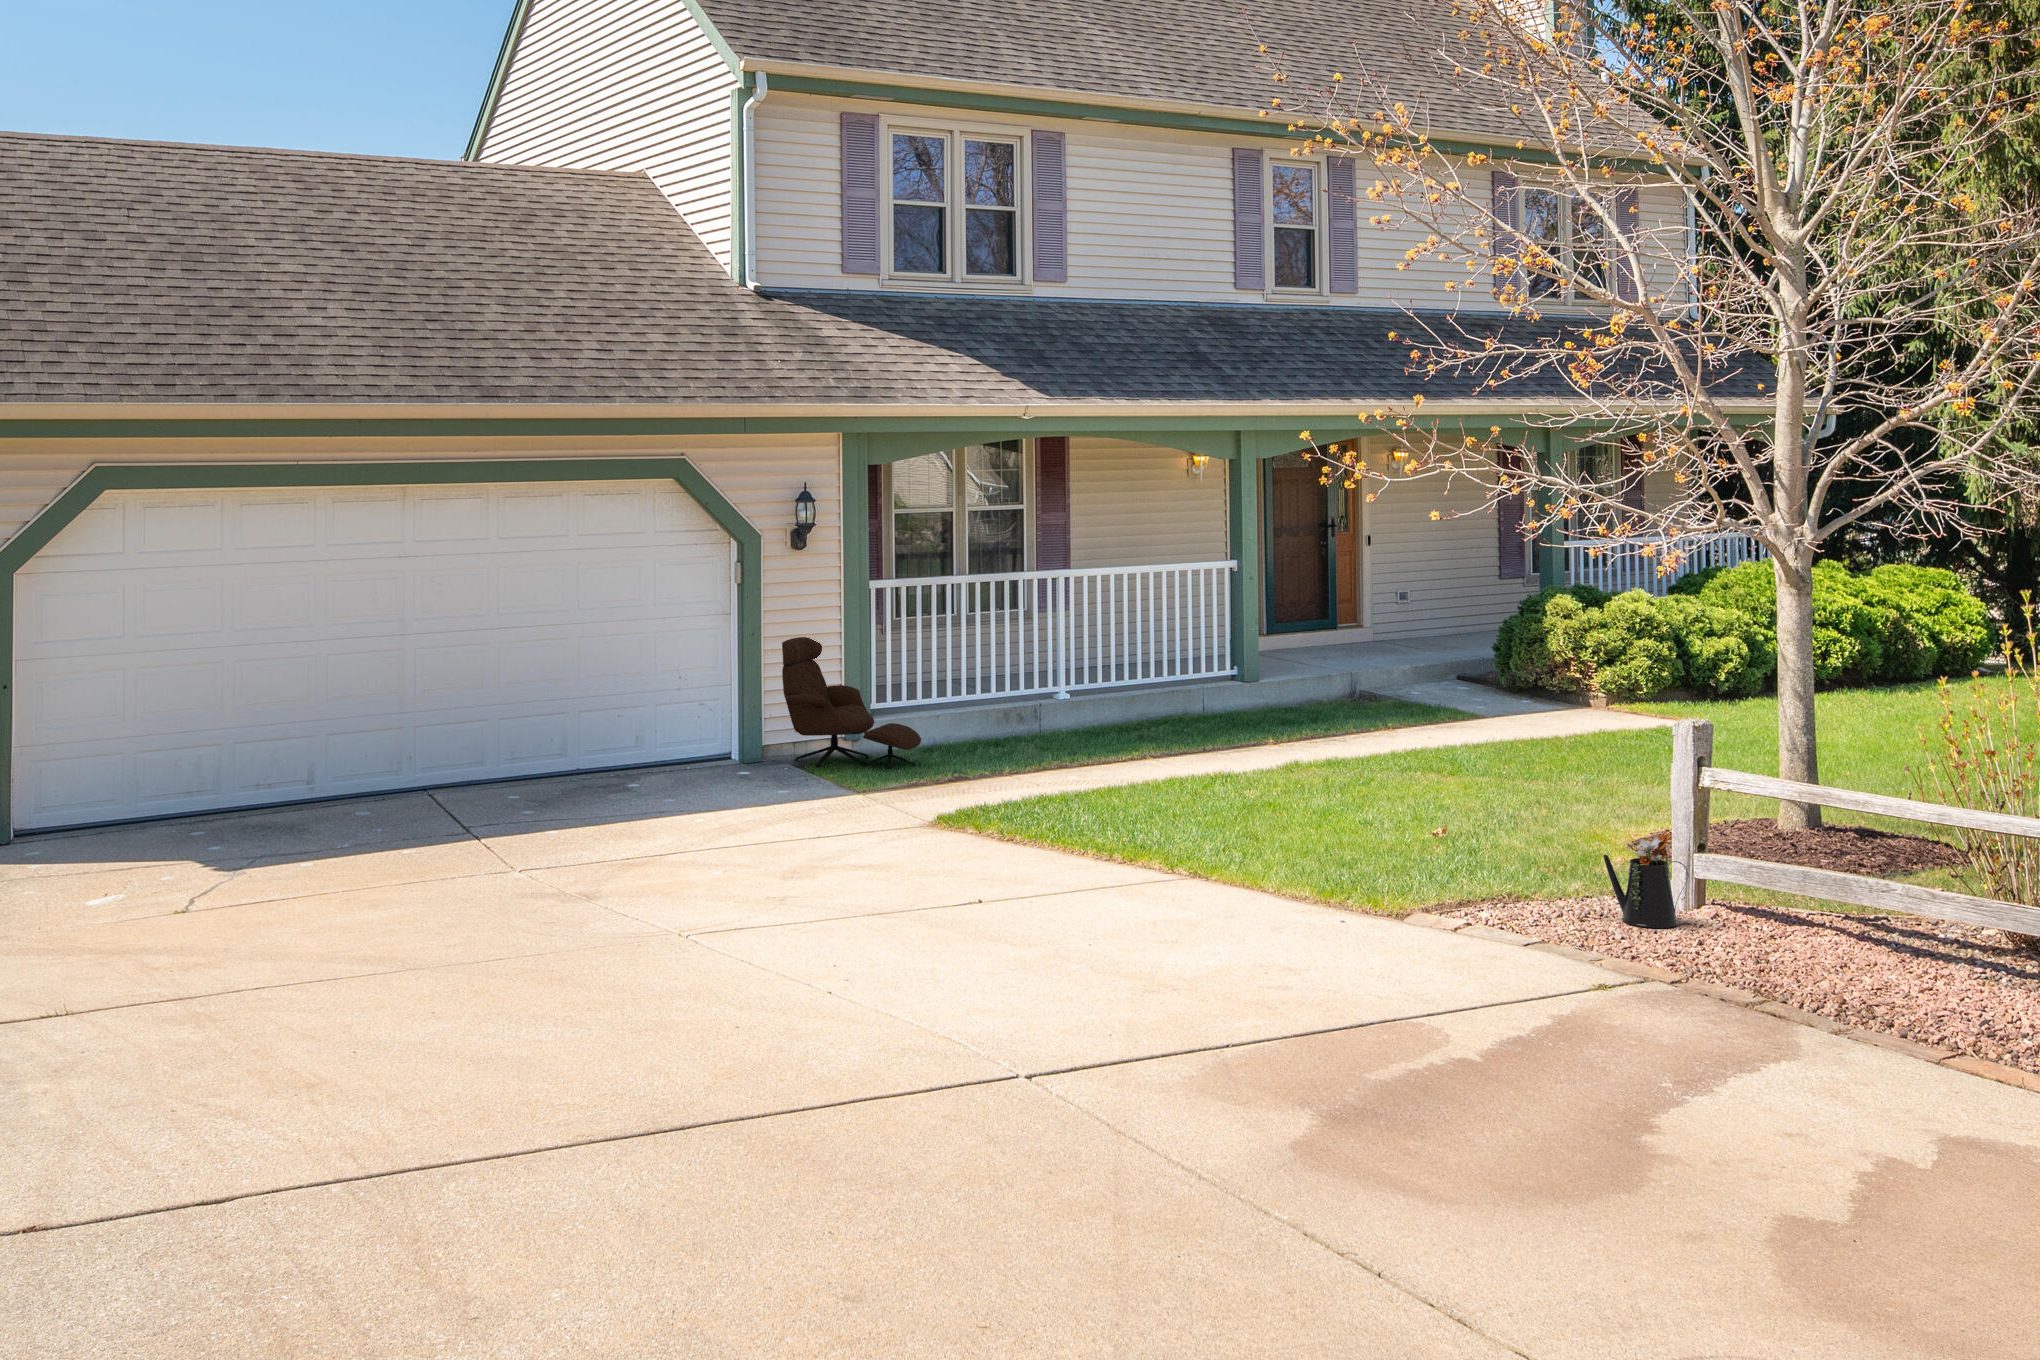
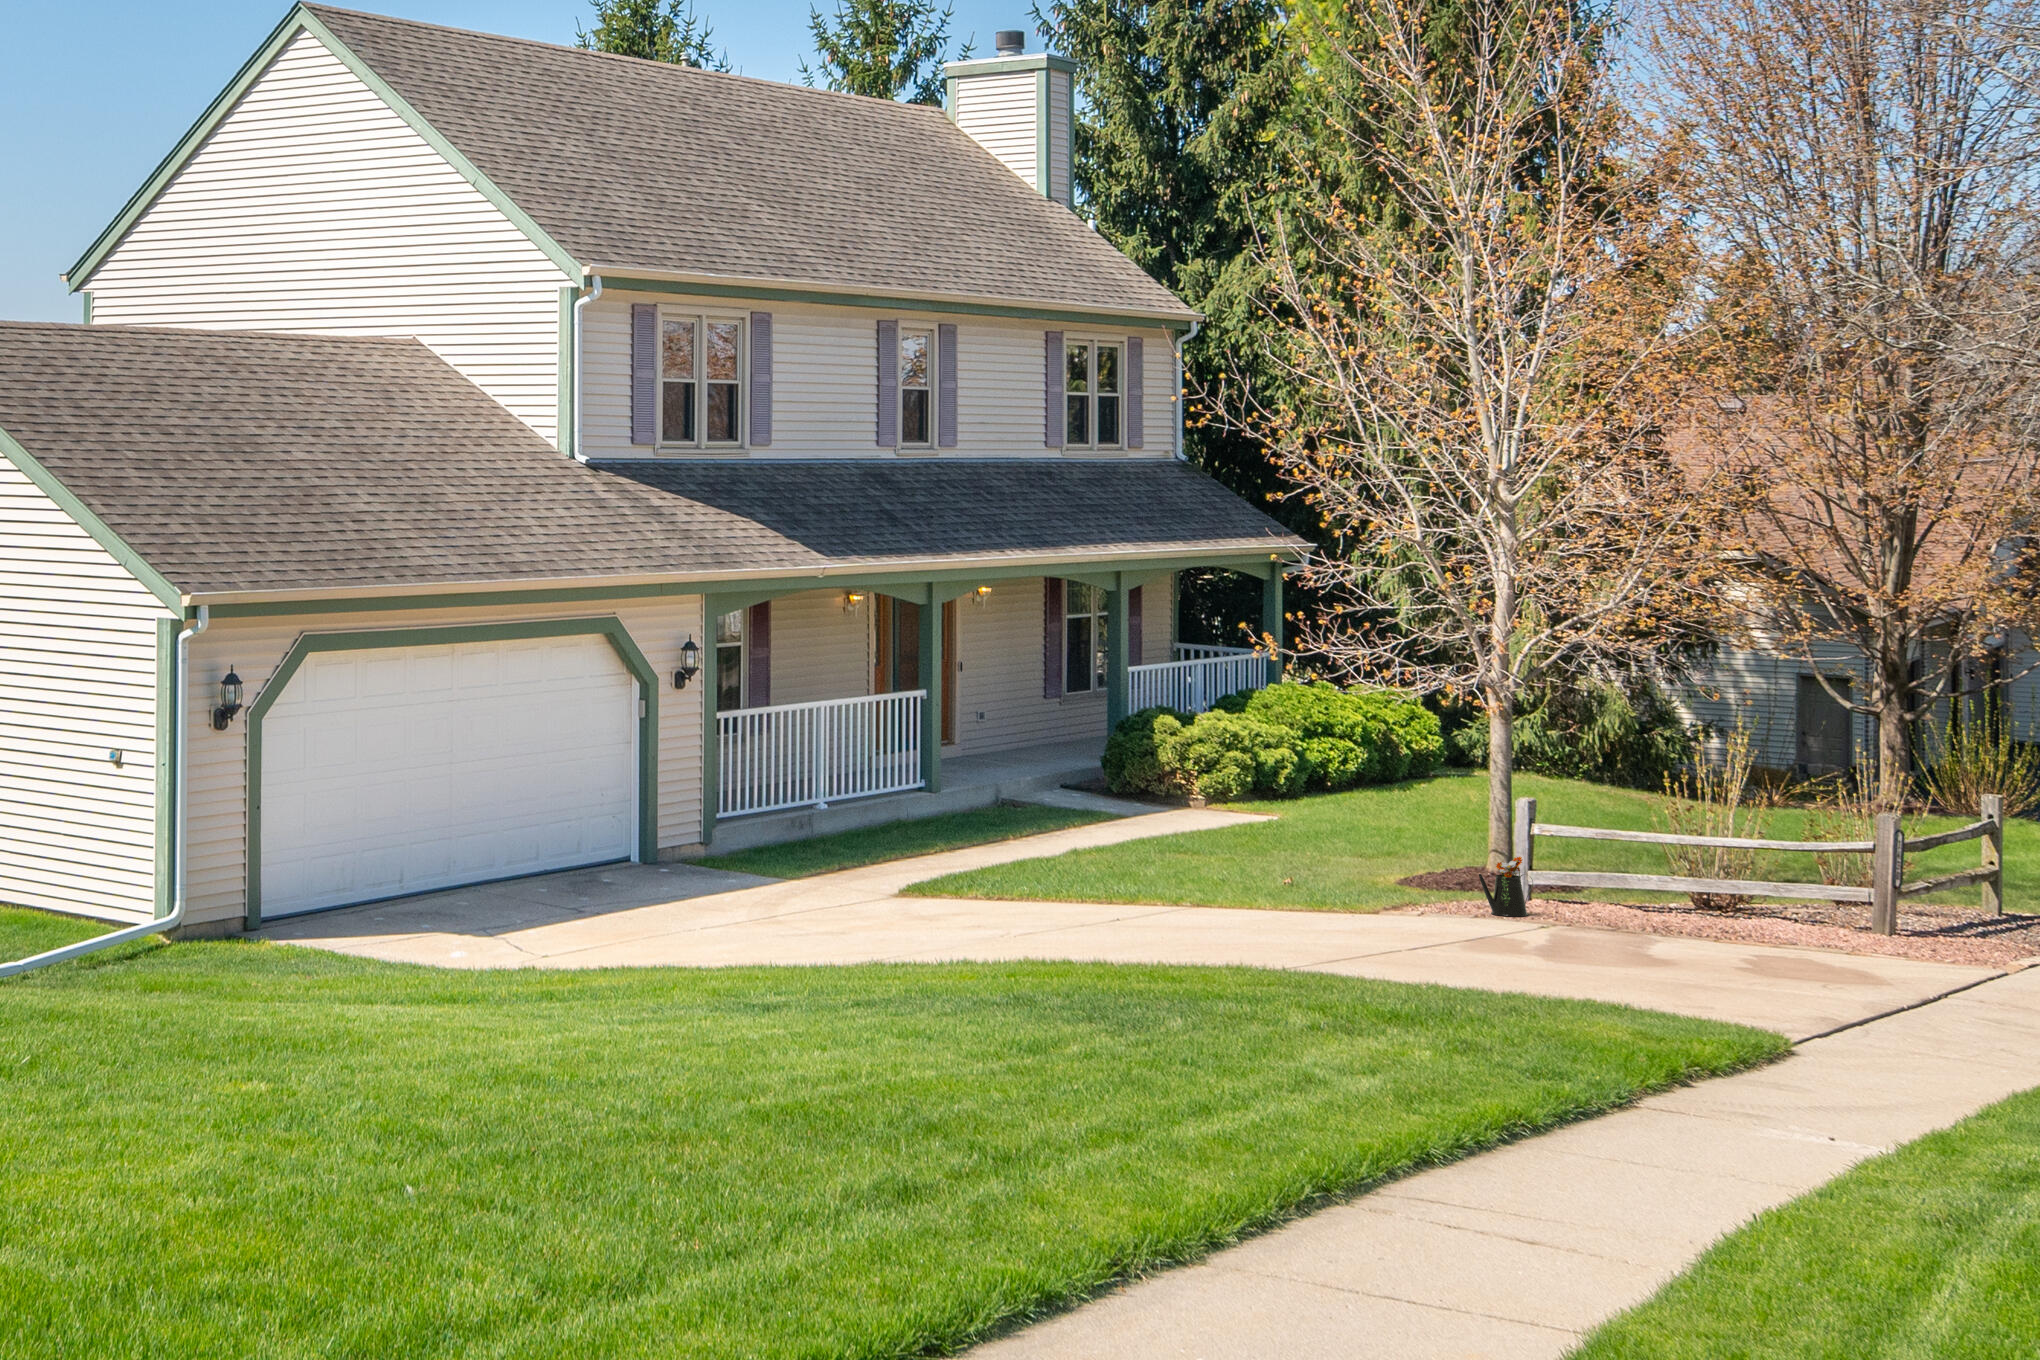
lounge chair: present [782,637,921,769] -> none [667,762,783,871]

